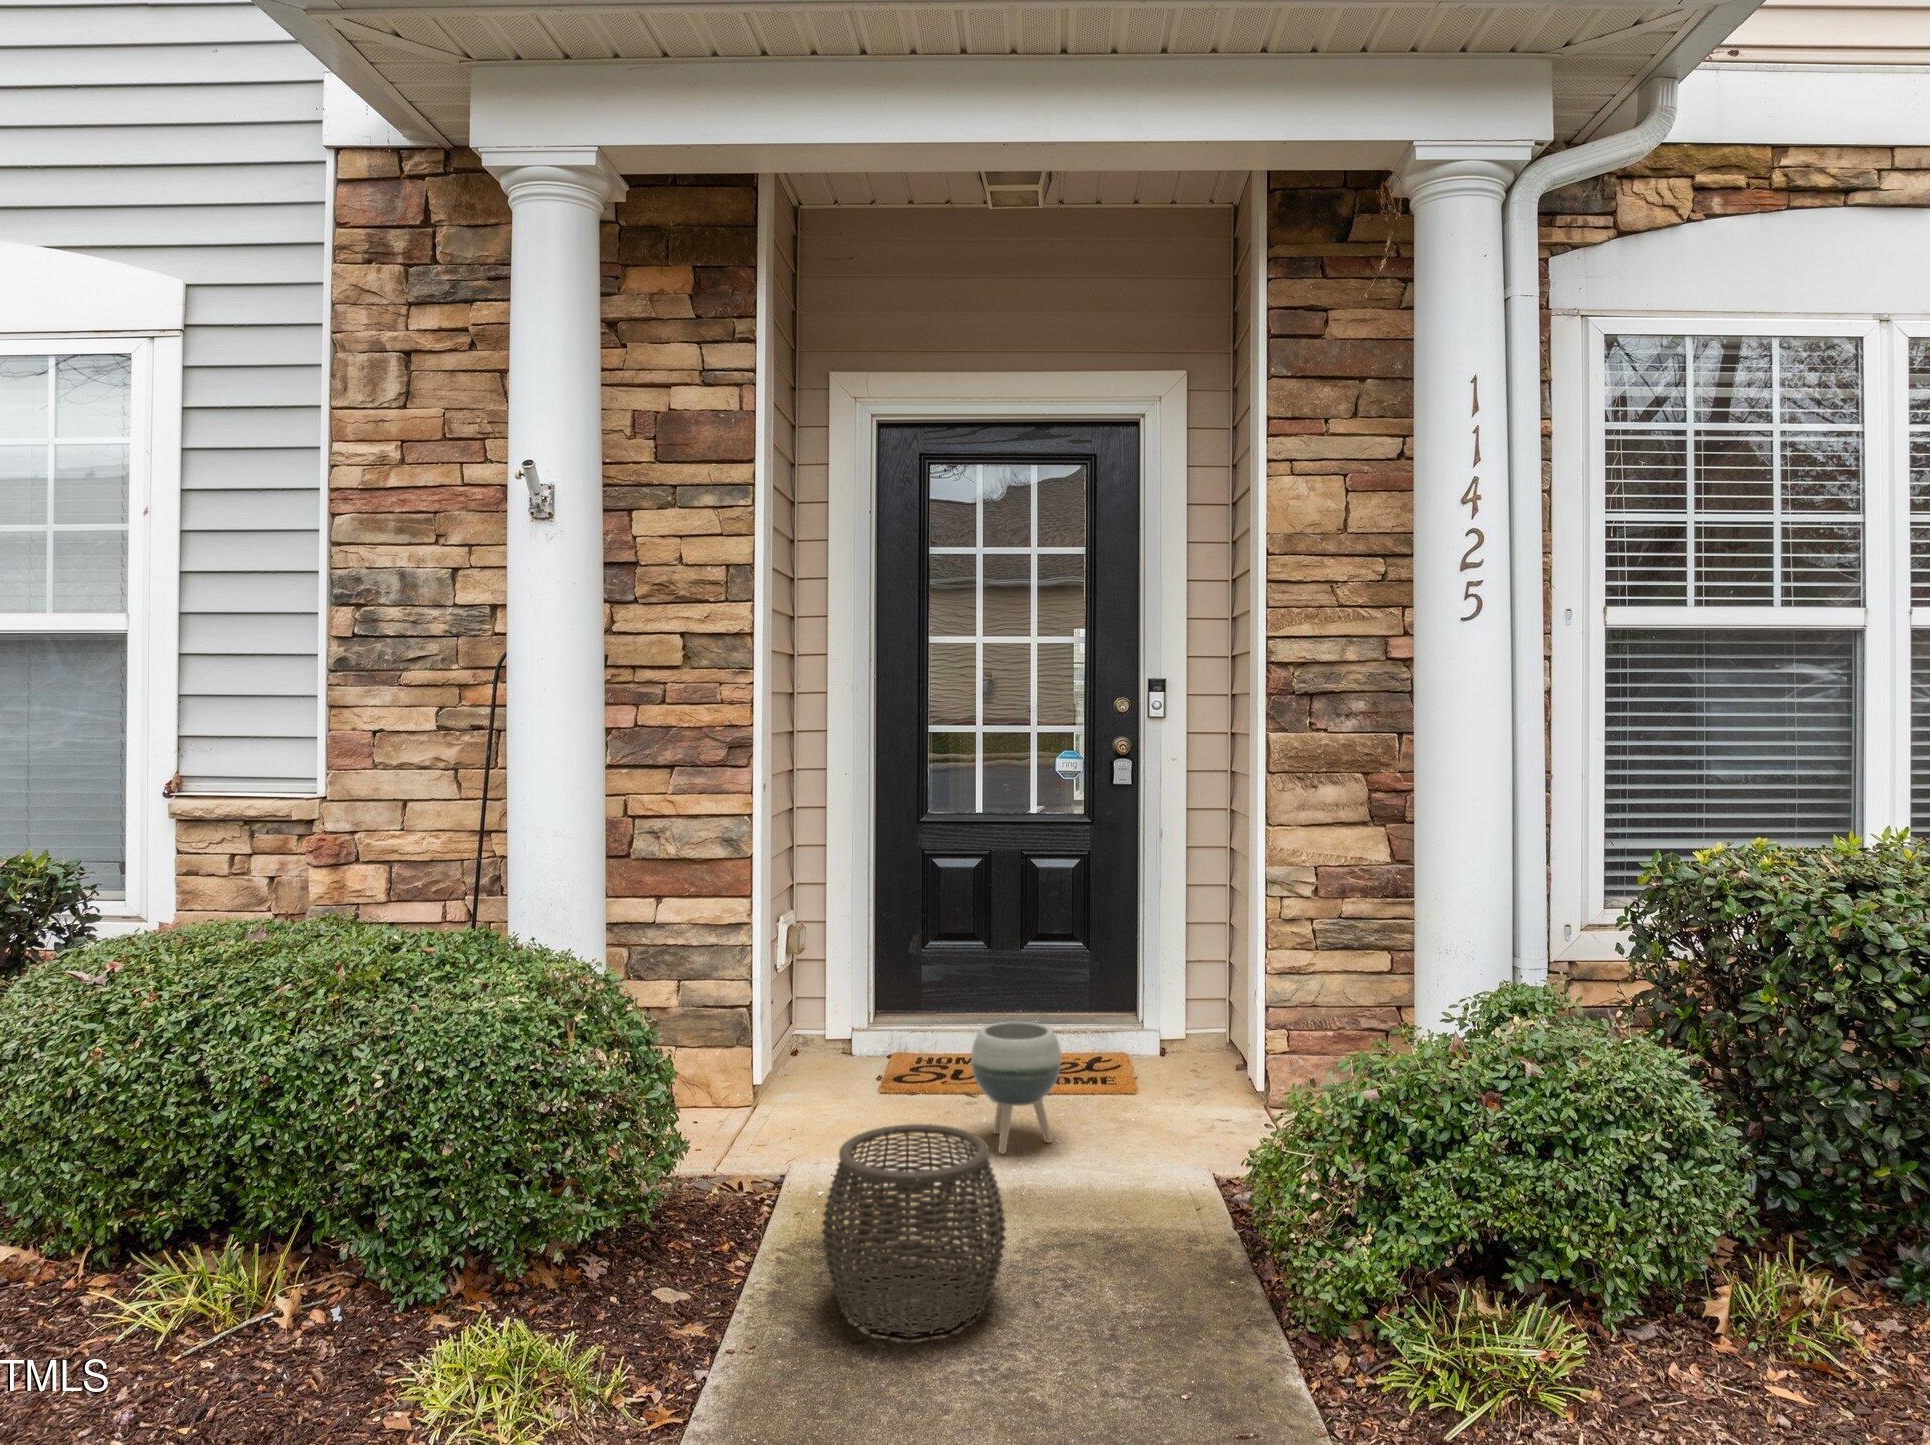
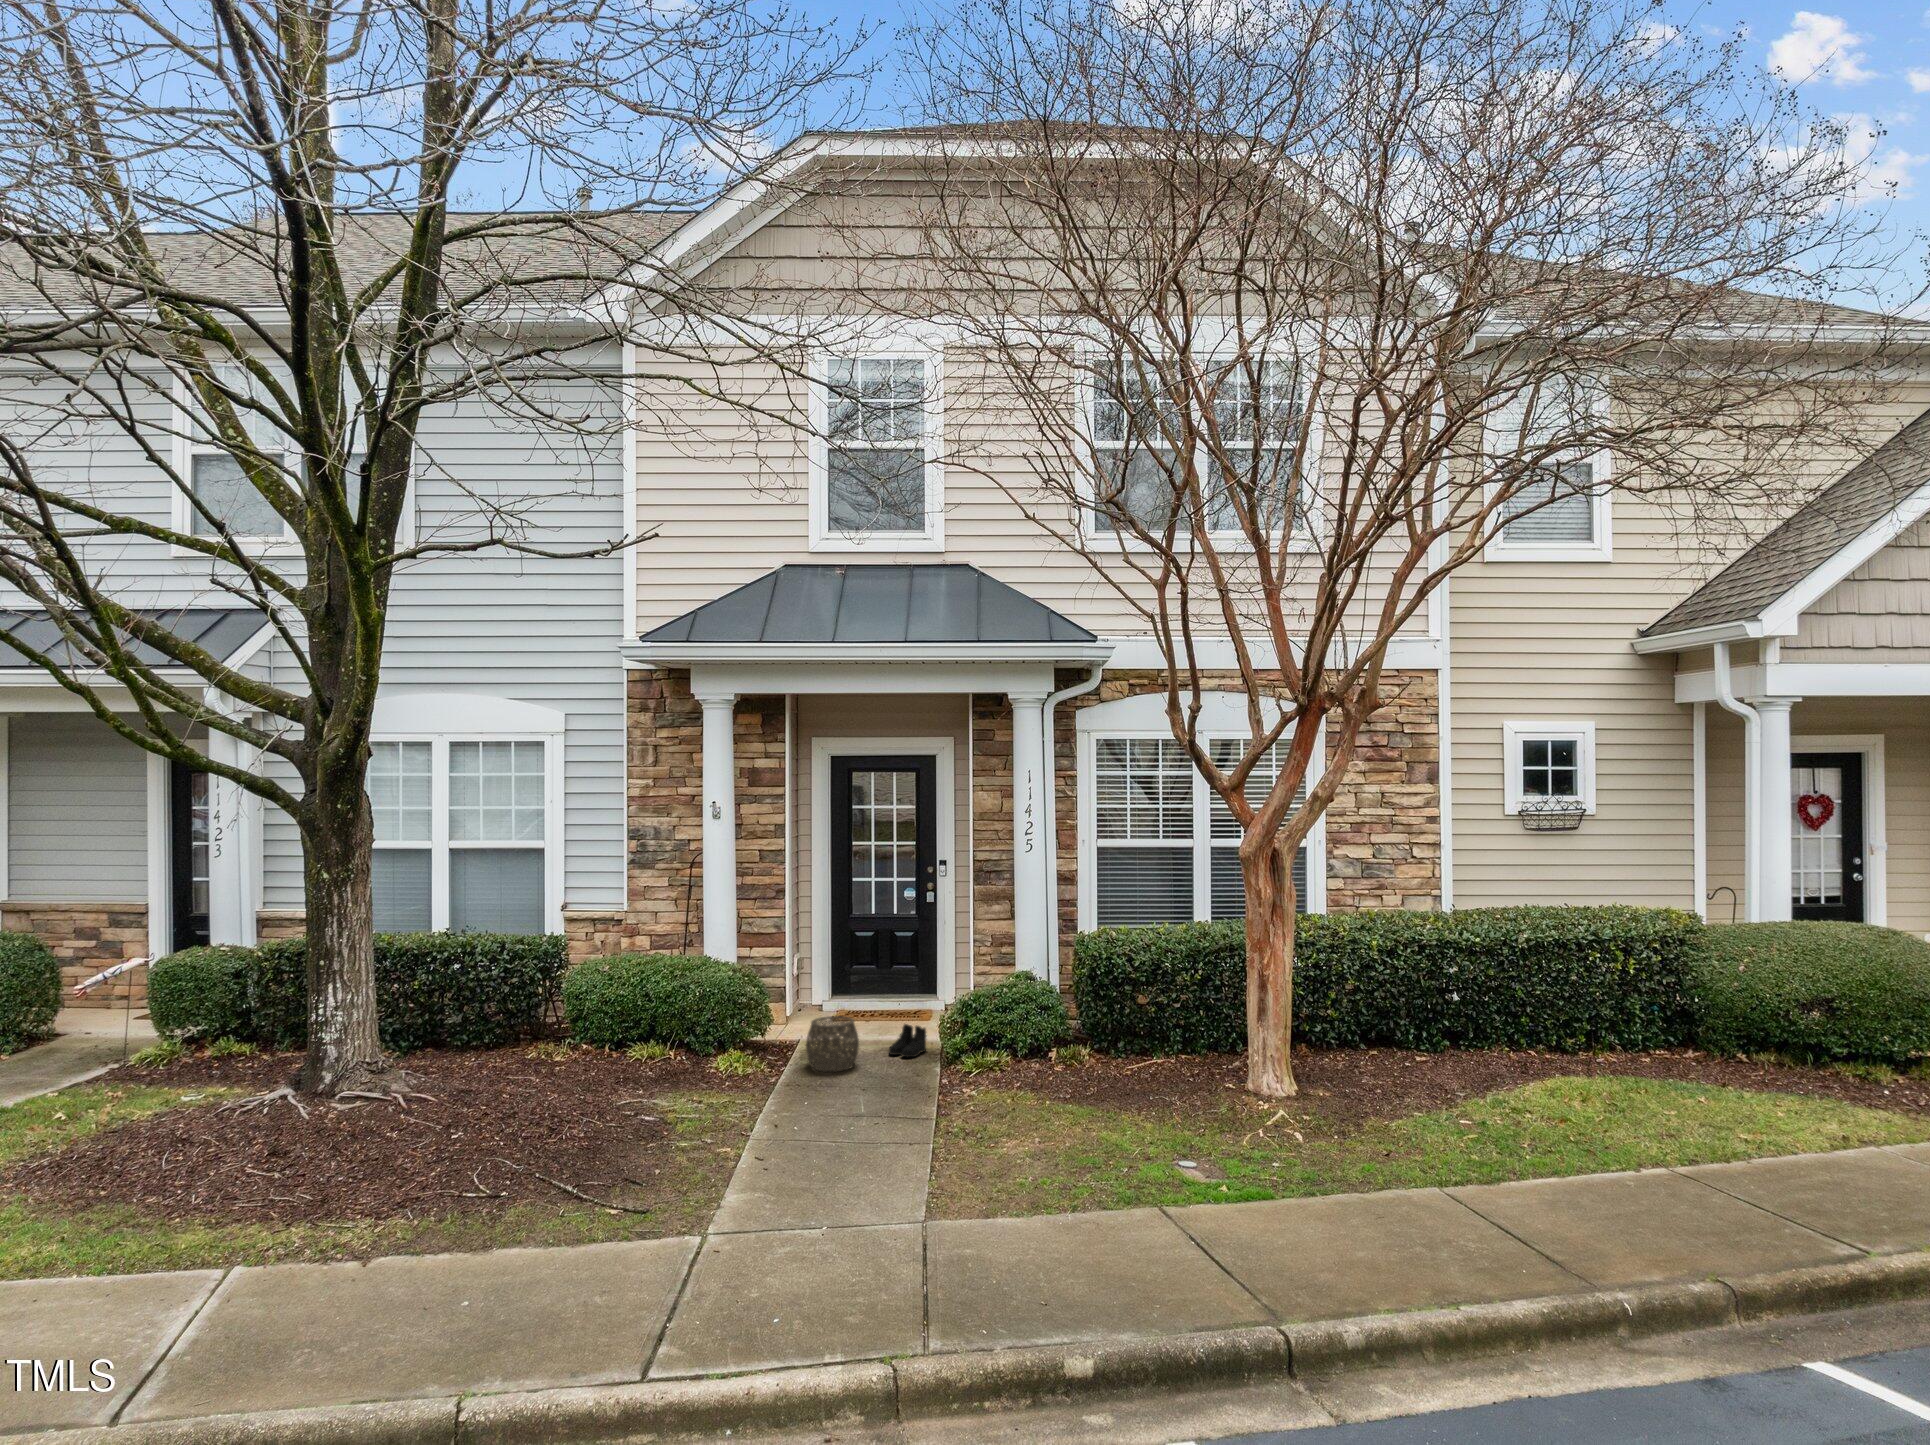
planter: present [971,1021,1061,1153] -> none [860,991,891,1035]
boots: none [1085,1136,1200,1257] -> present [889,1024,926,1057]

